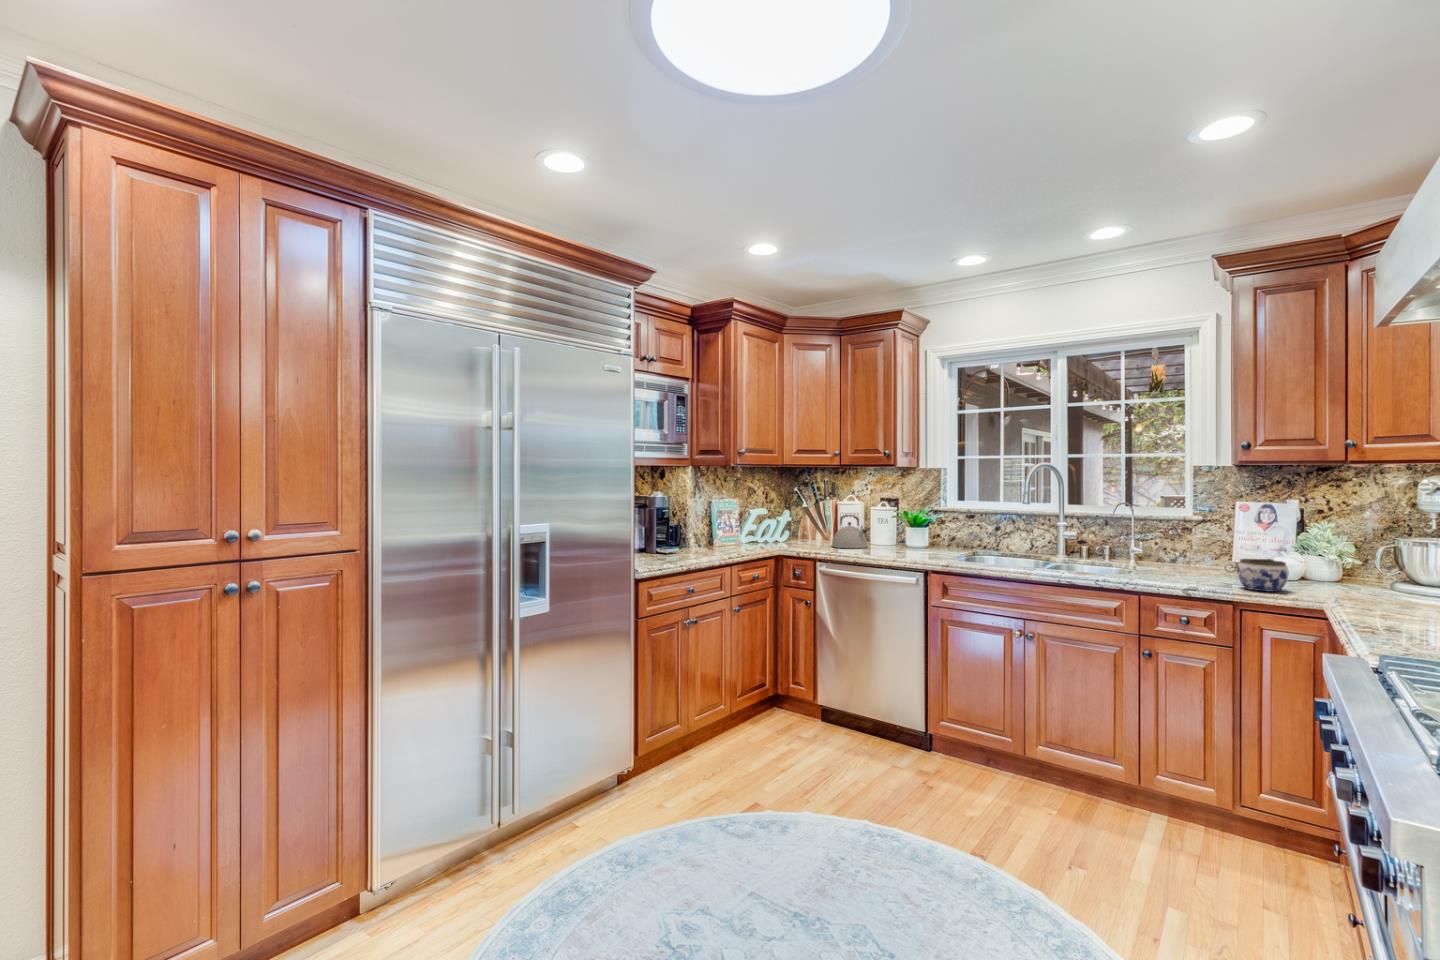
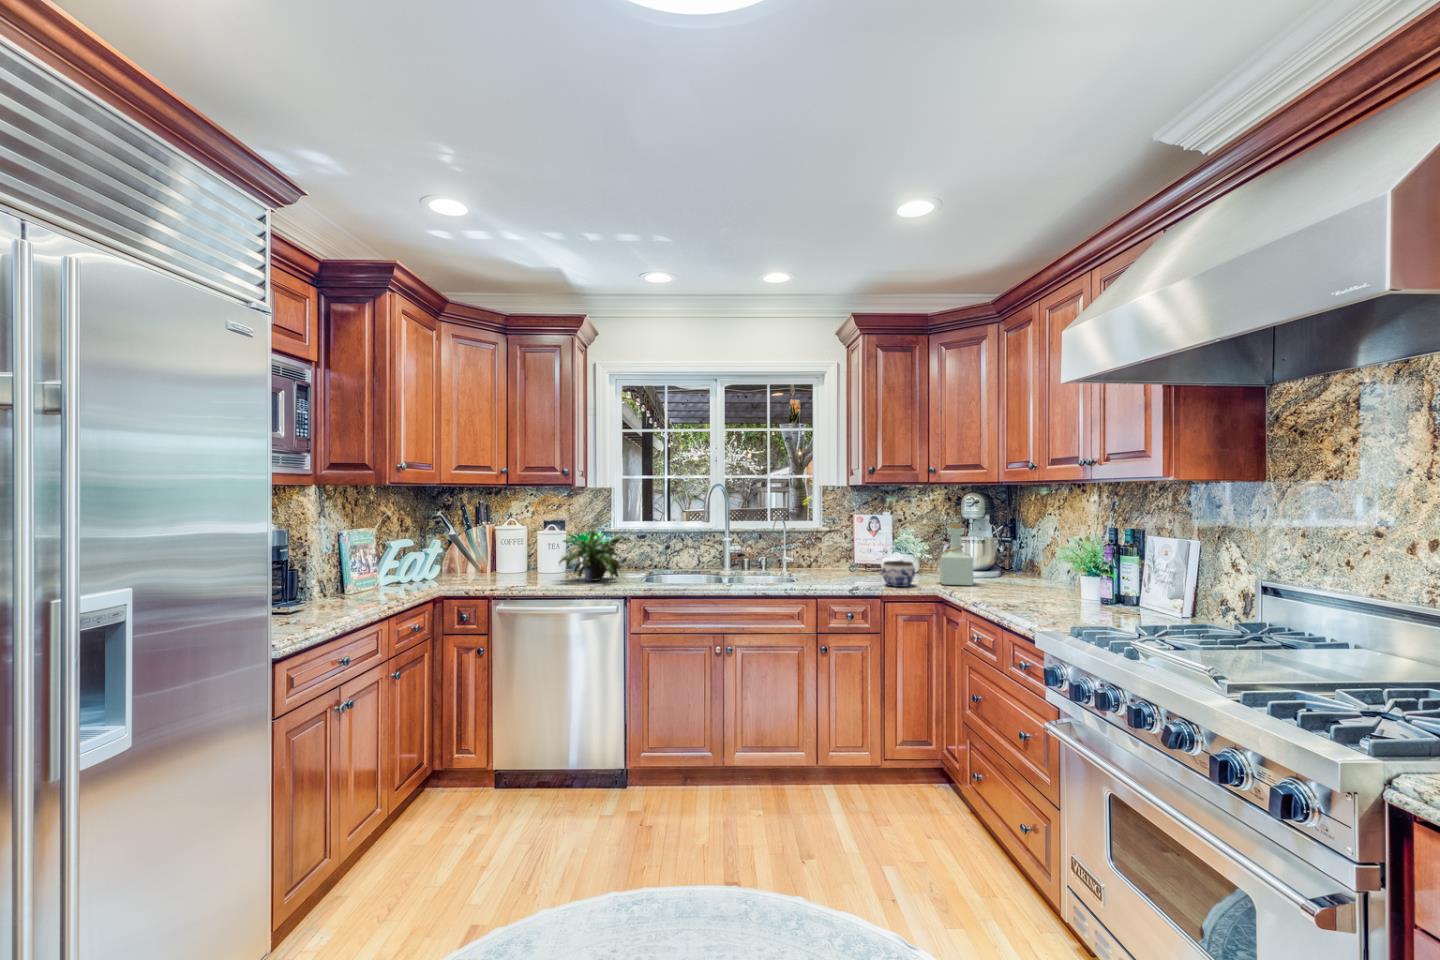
potted plant: none [875,507,941,555] -> present [559,530,625,581]
kettle: present [832,515,867,548] -> none [496,541,538,579]
bottle: none [1329,516,1397,601] -> present [935,524,974,586]

